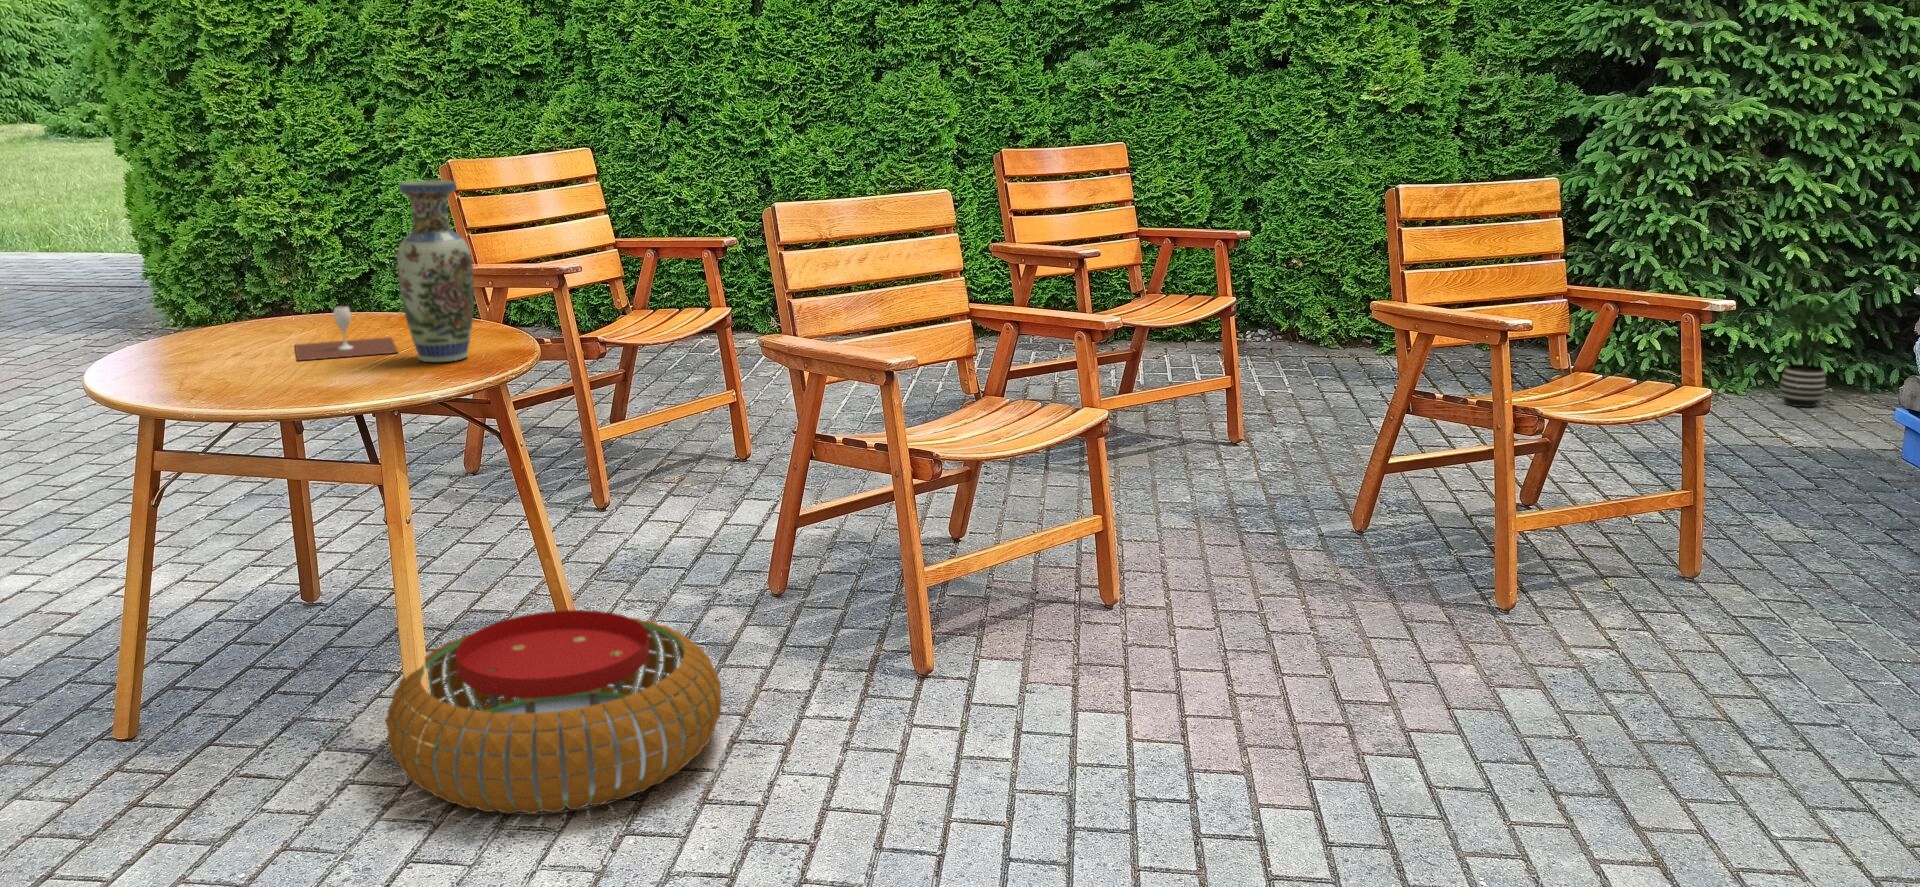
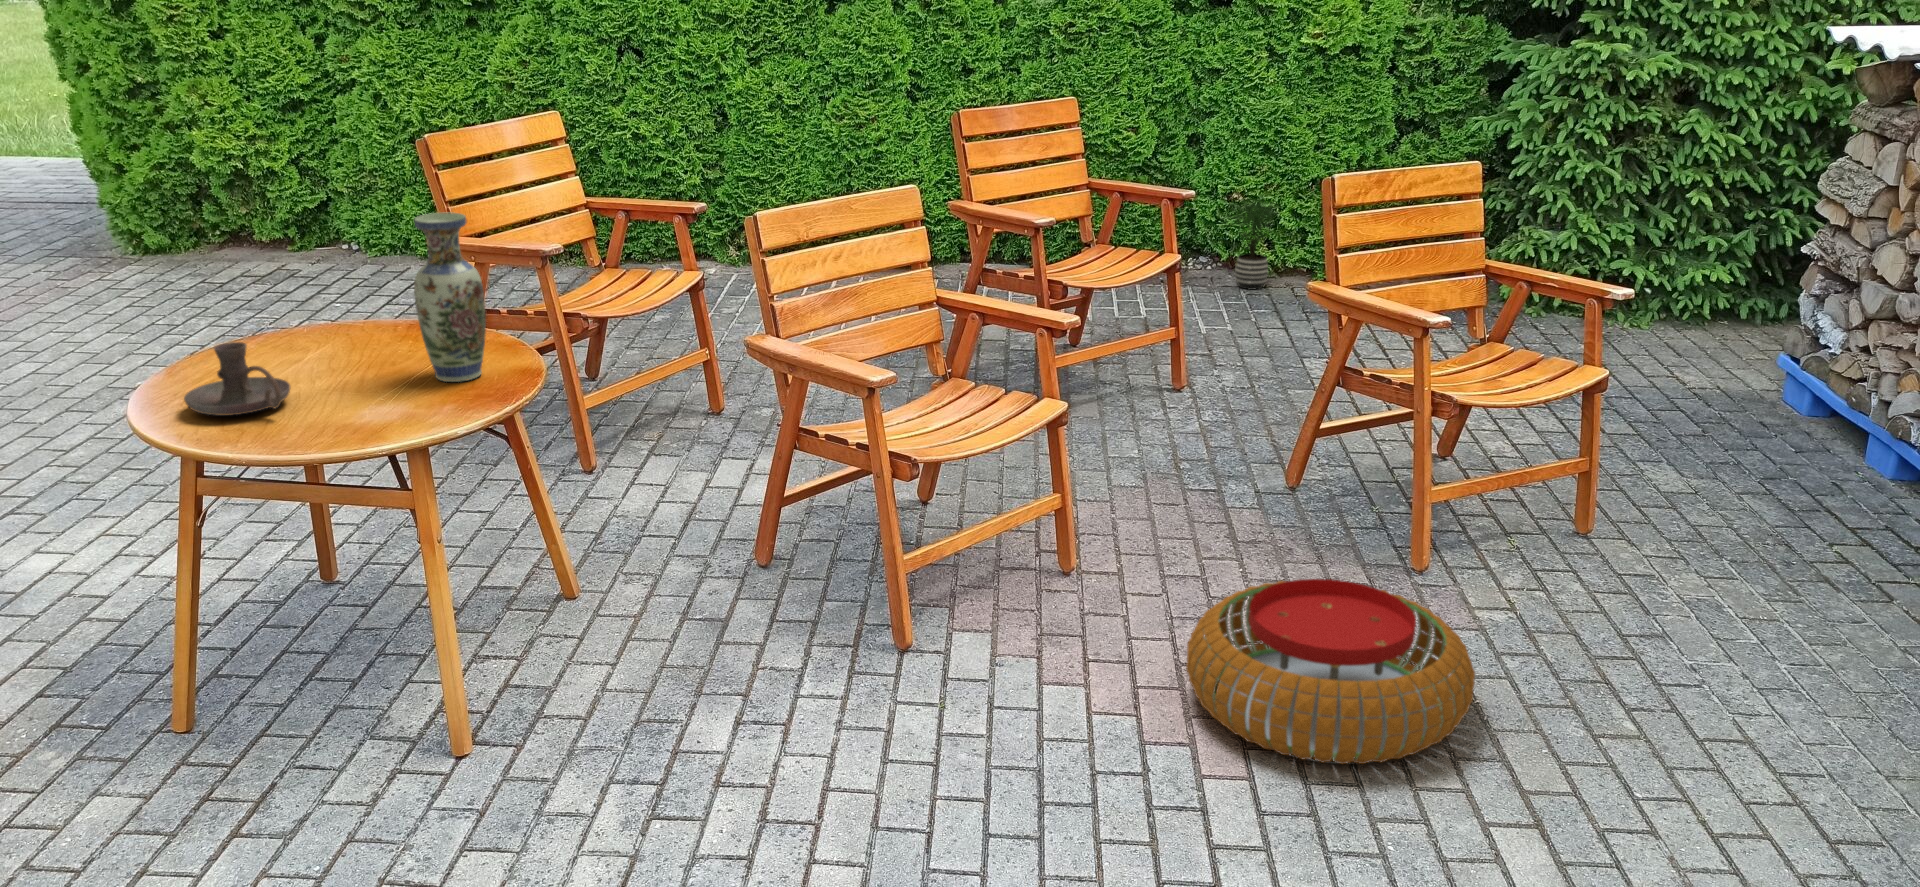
potted plant: present [1772,297,1847,407] -> present [1221,200,1275,290]
wine glass: present [295,306,397,360] -> none [314,324,415,380]
candle holder: none [141,308,257,384] -> present [184,342,290,416]
pouf: present [386,610,722,814] -> present [1186,579,1475,764]

